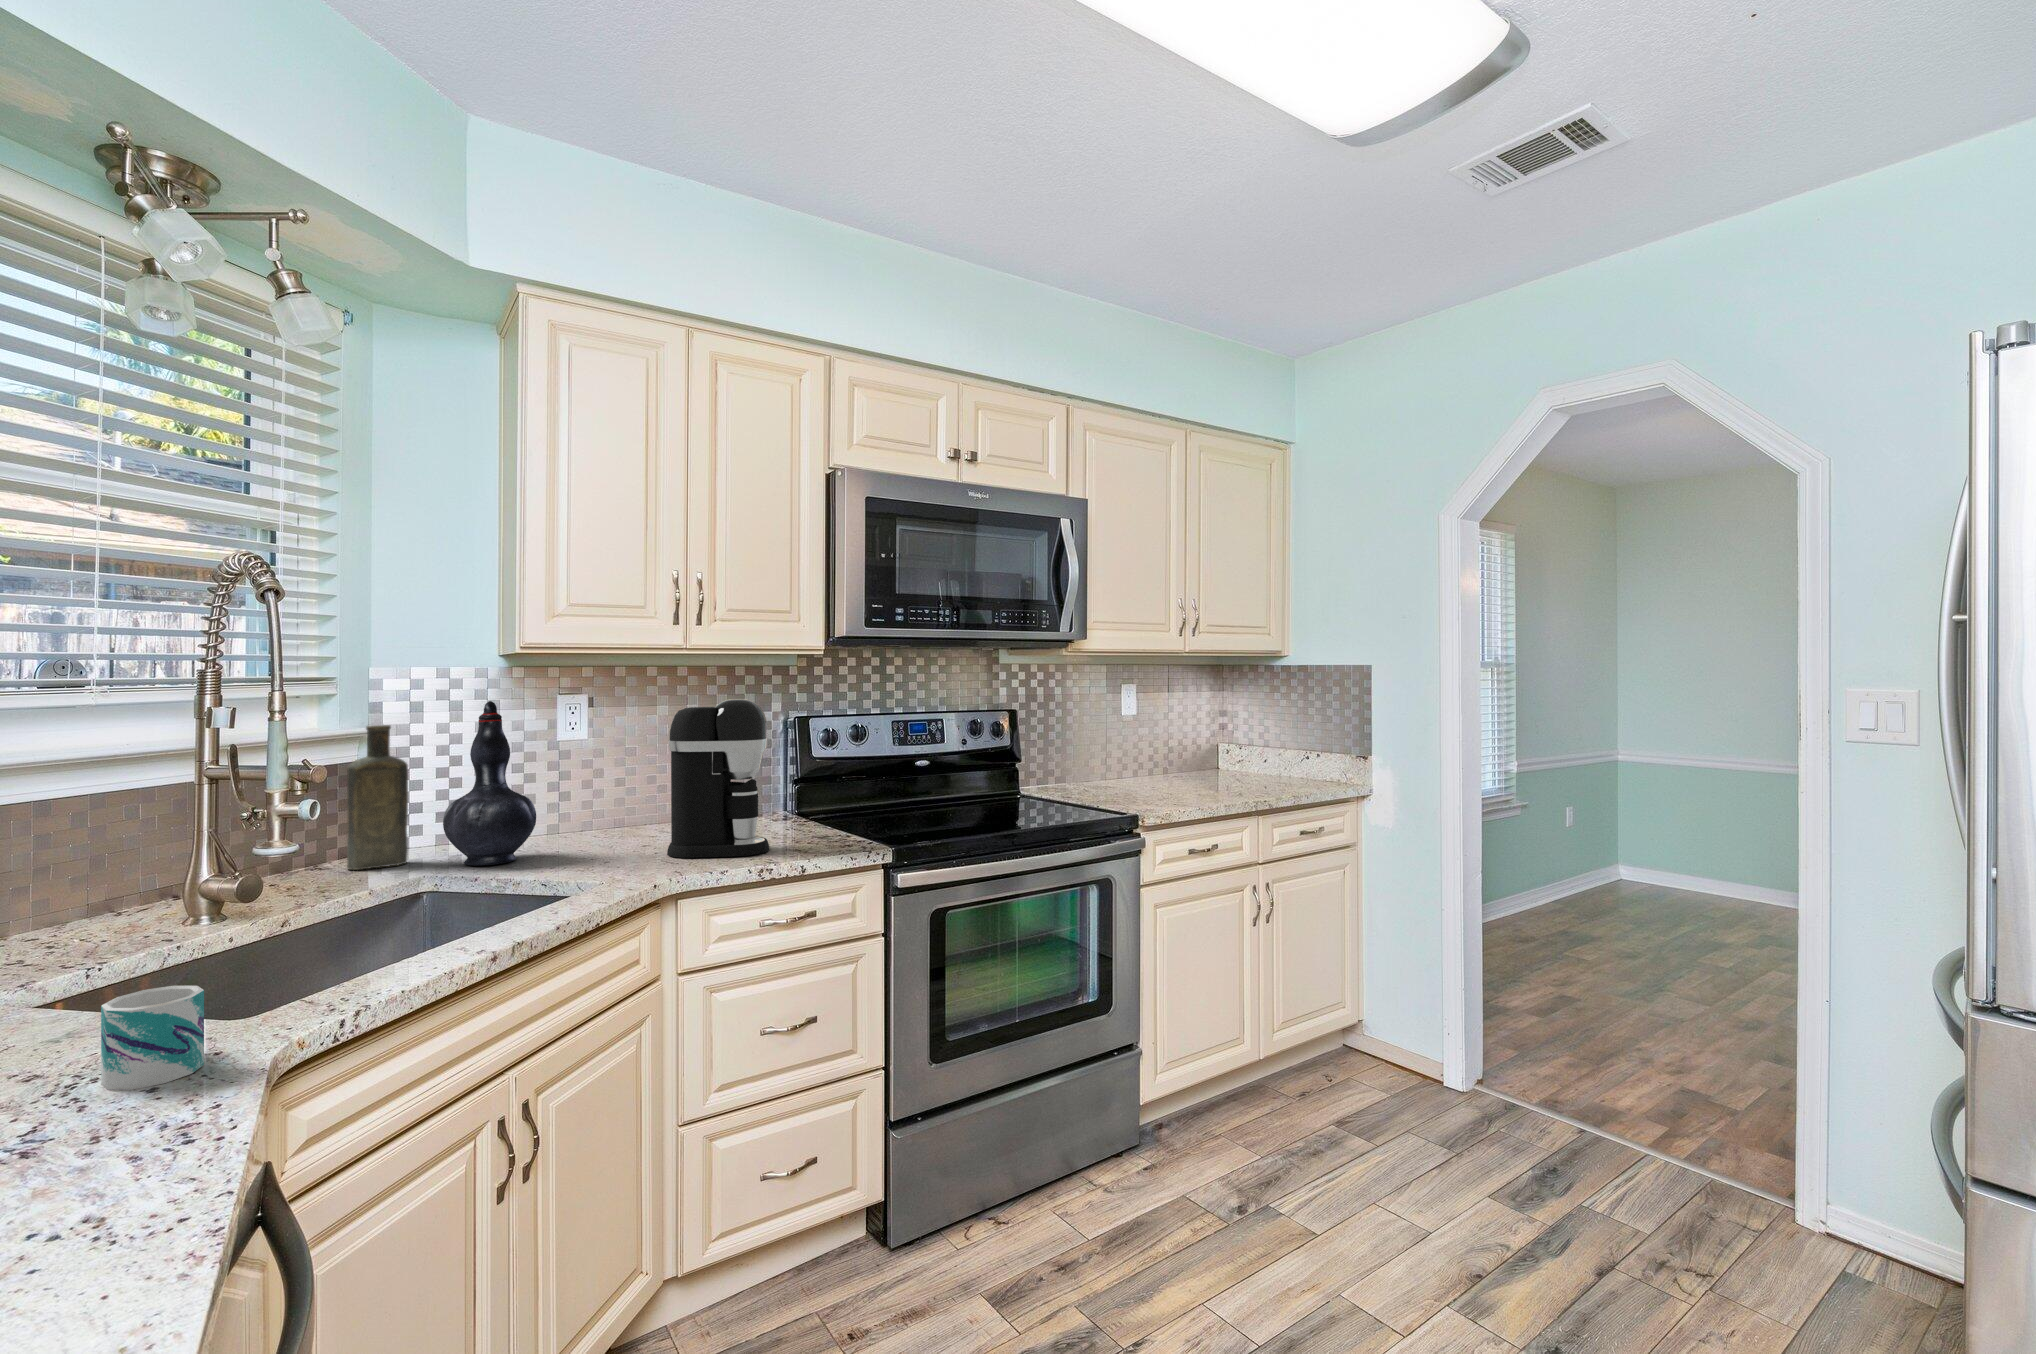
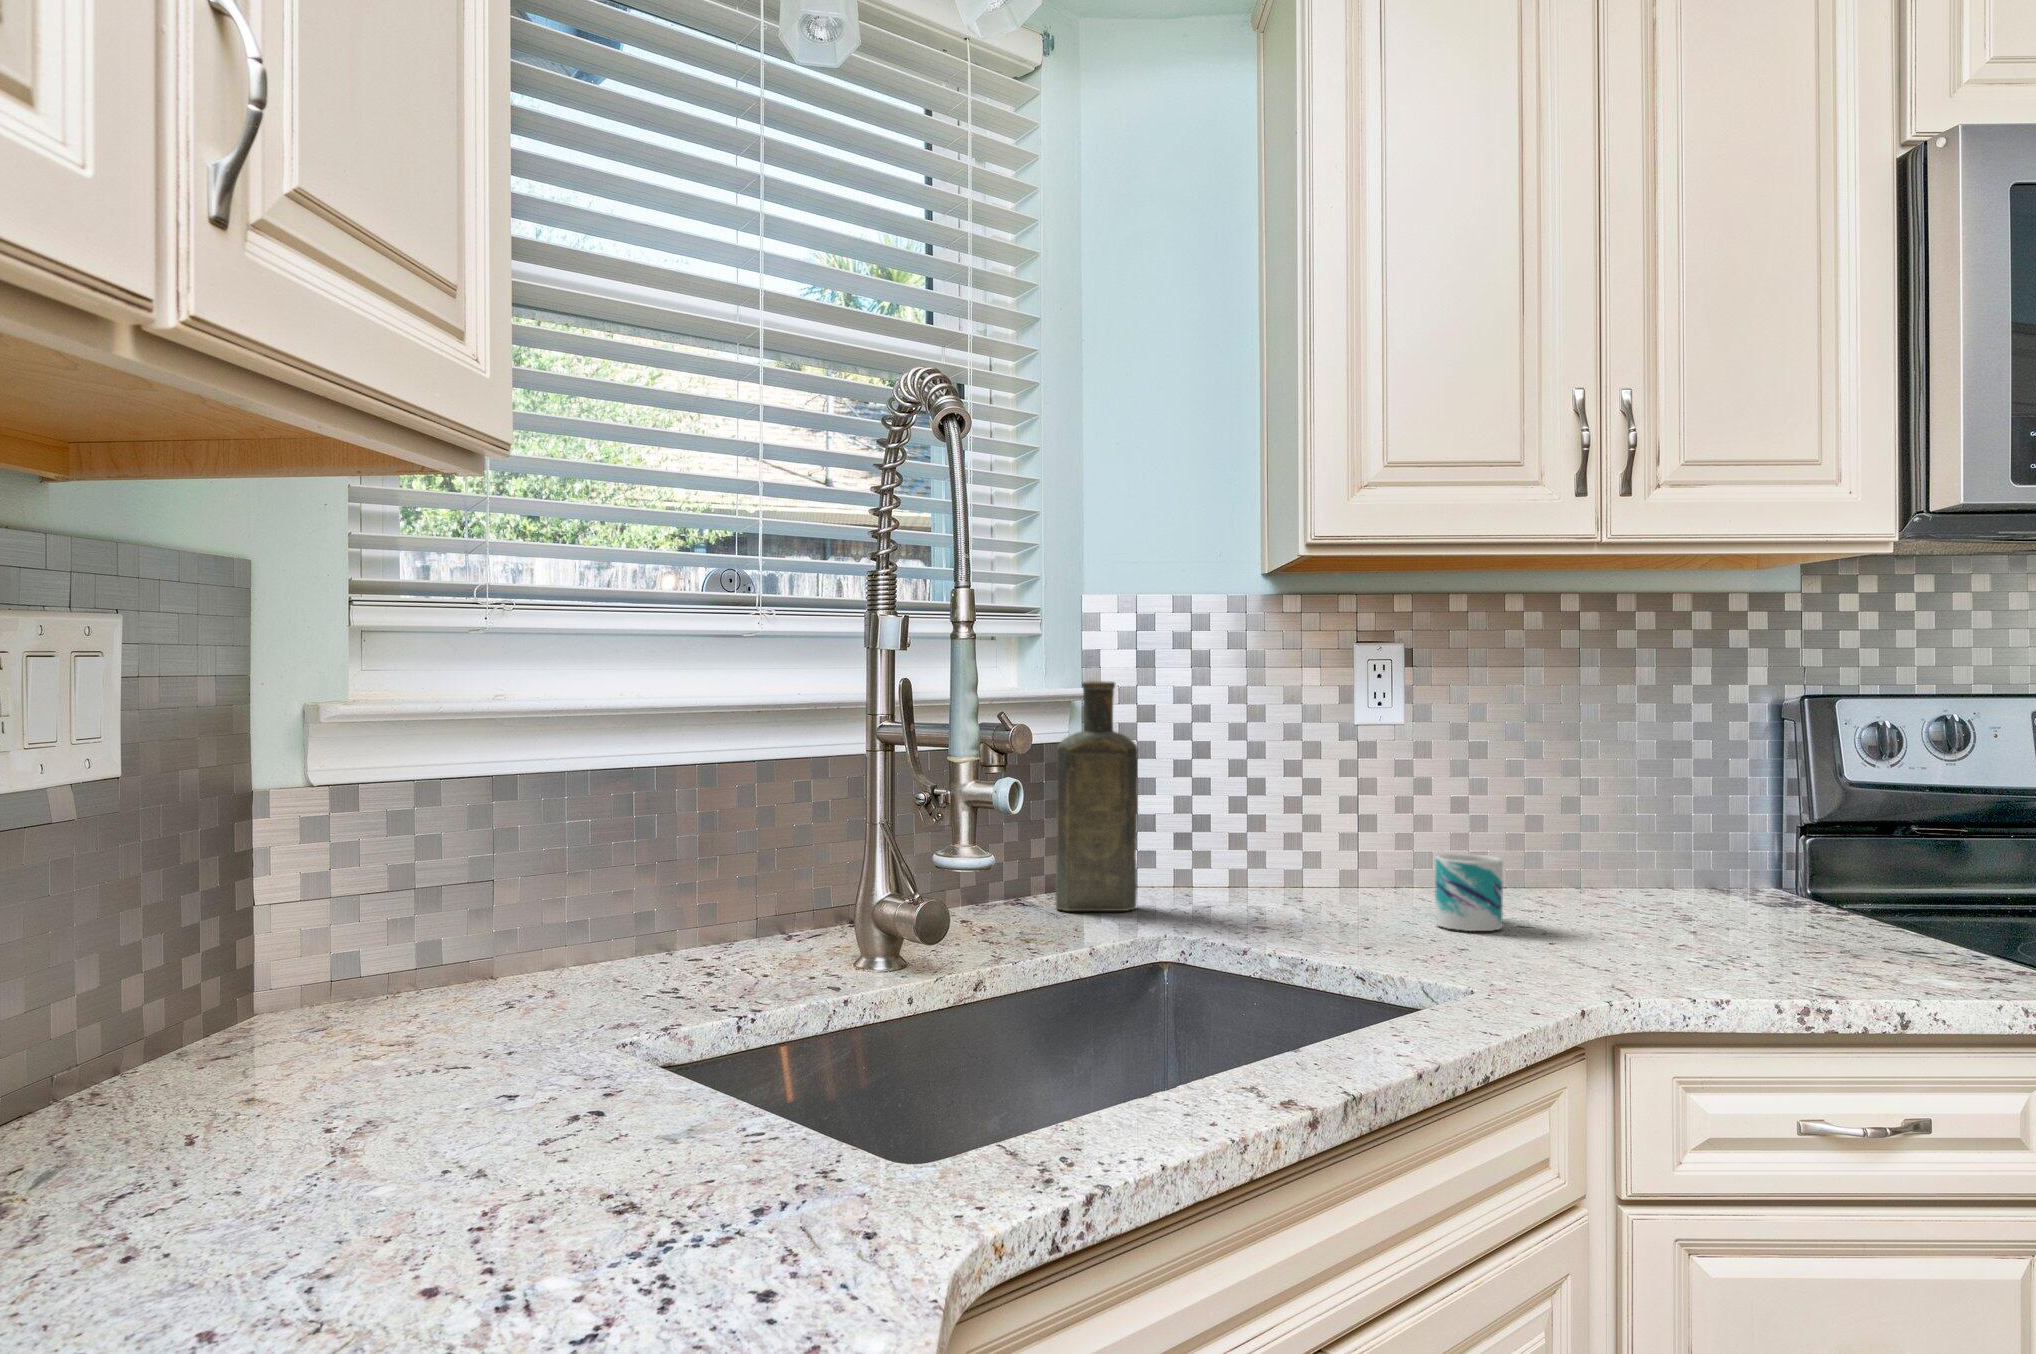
coffee maker: present [667,699,769,858] -> none [1572,640,1795,970]
decorative vase: present [443,701,536,866] -> none [1189,643,1332,927]
mug: present [101,986,204,1090] -> present [1435,854,1503,931]

